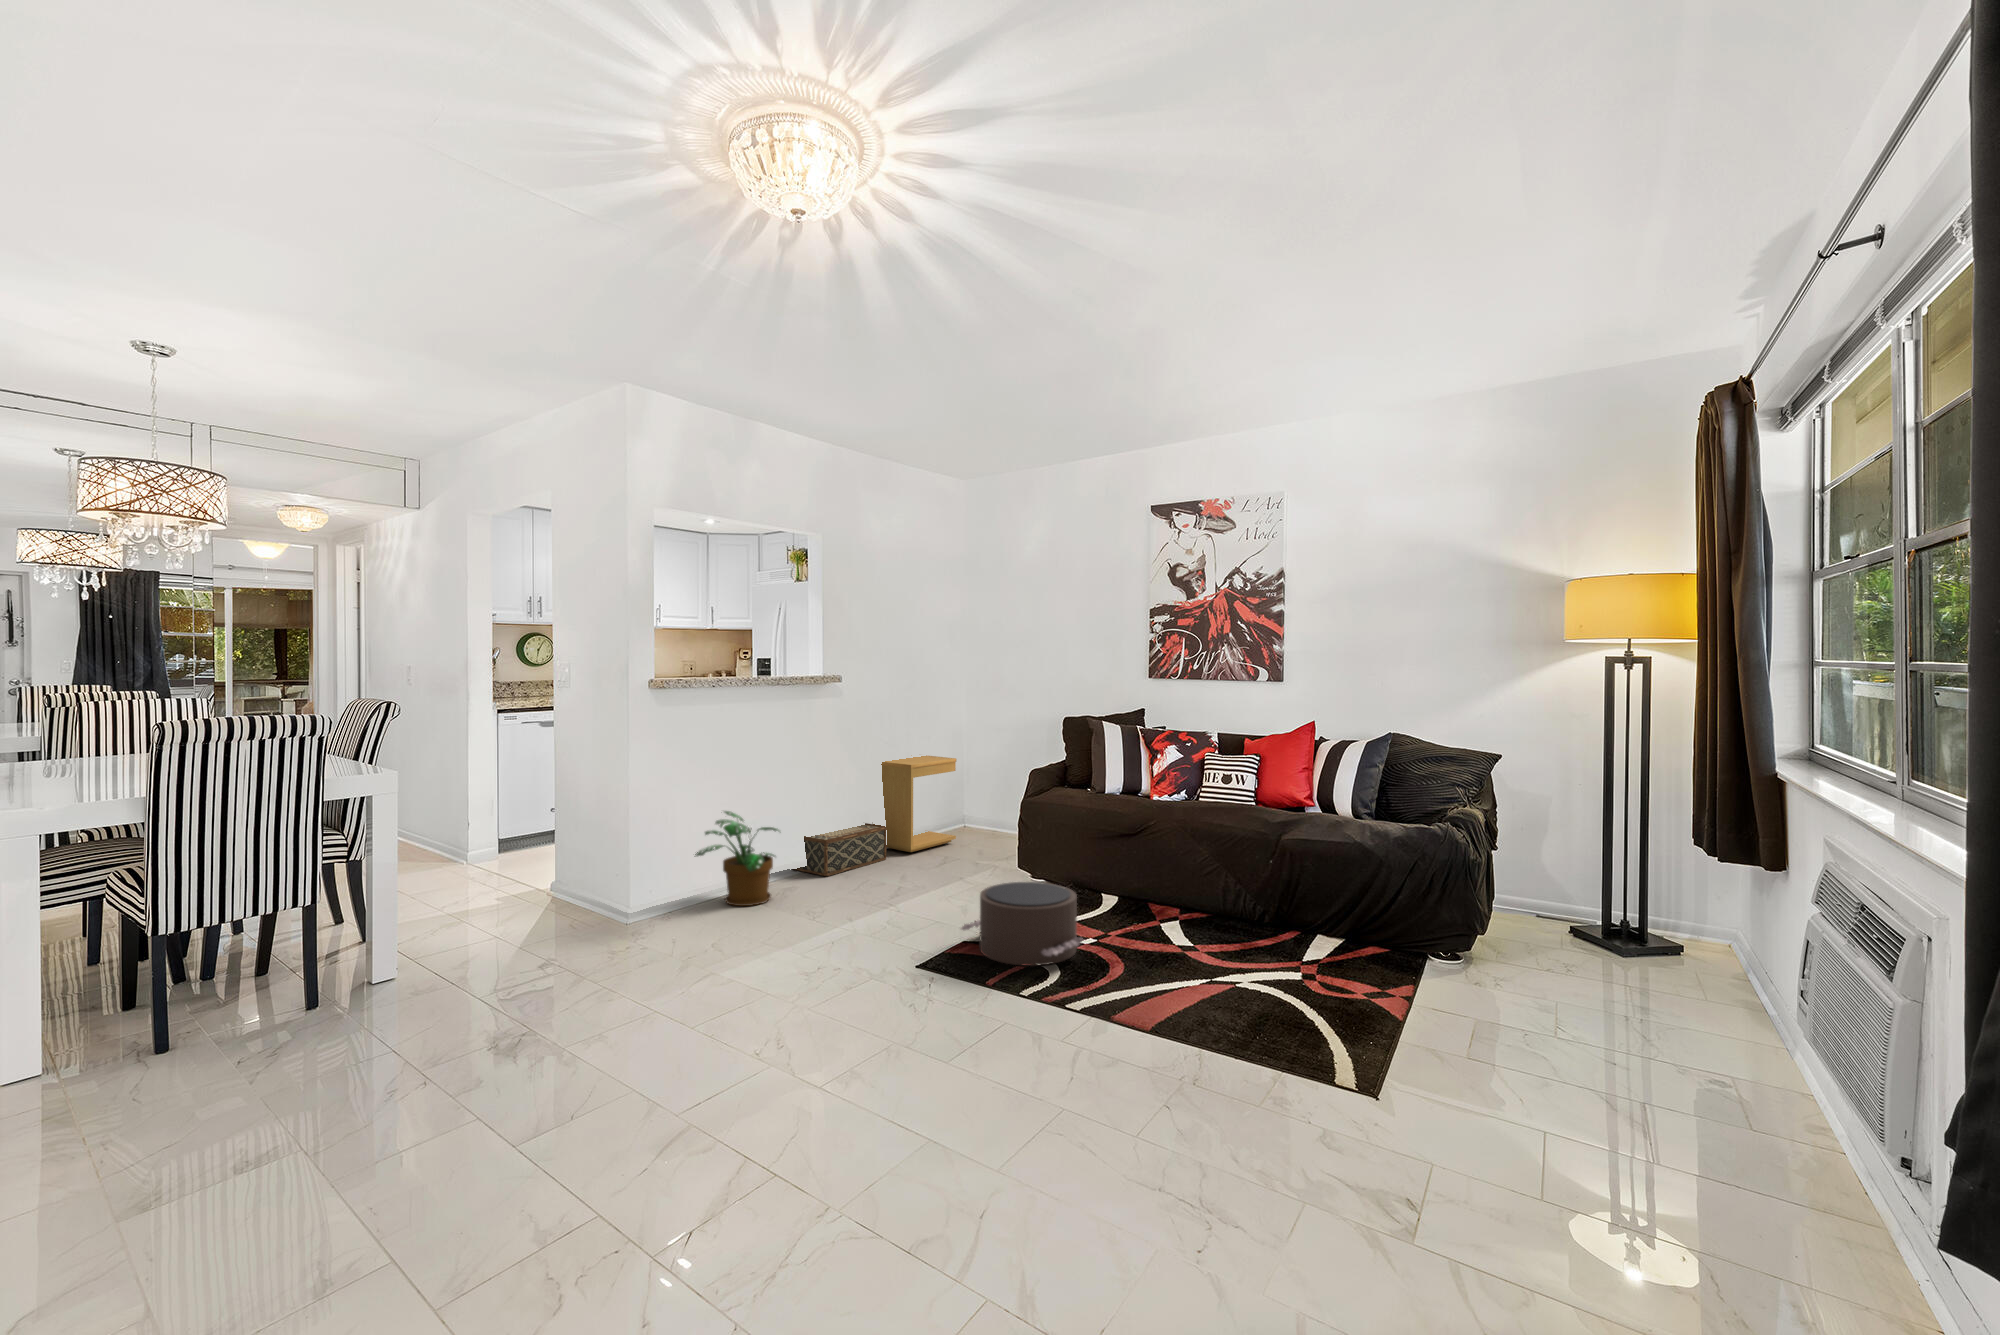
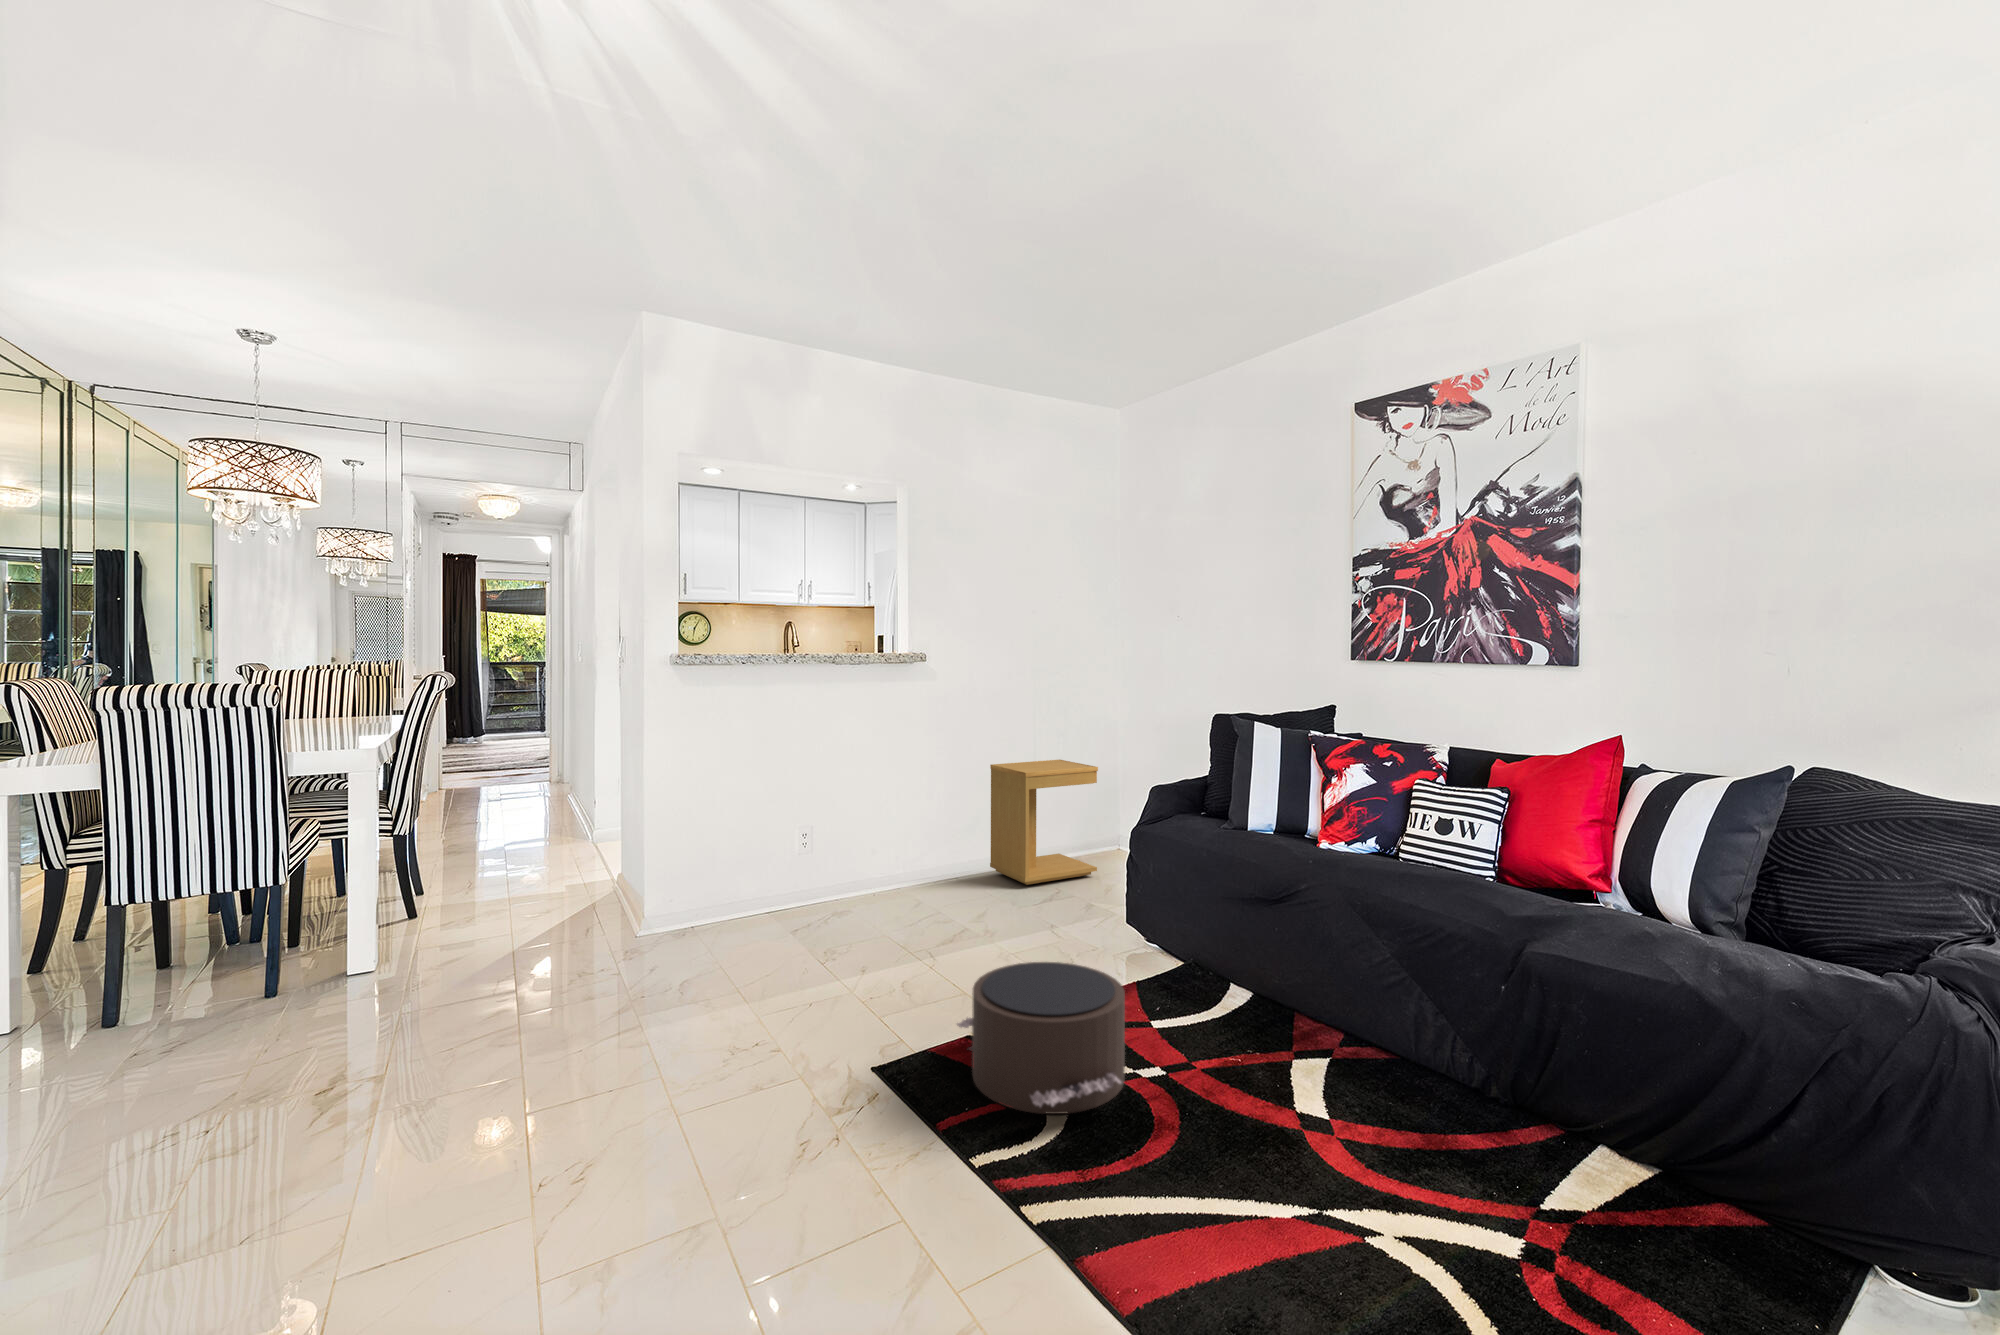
potted plant: present [695,811,780,906] -> none [711,818,817,940]
woven basket: present [793,823,886,876] -> none [869,839,991,908]

